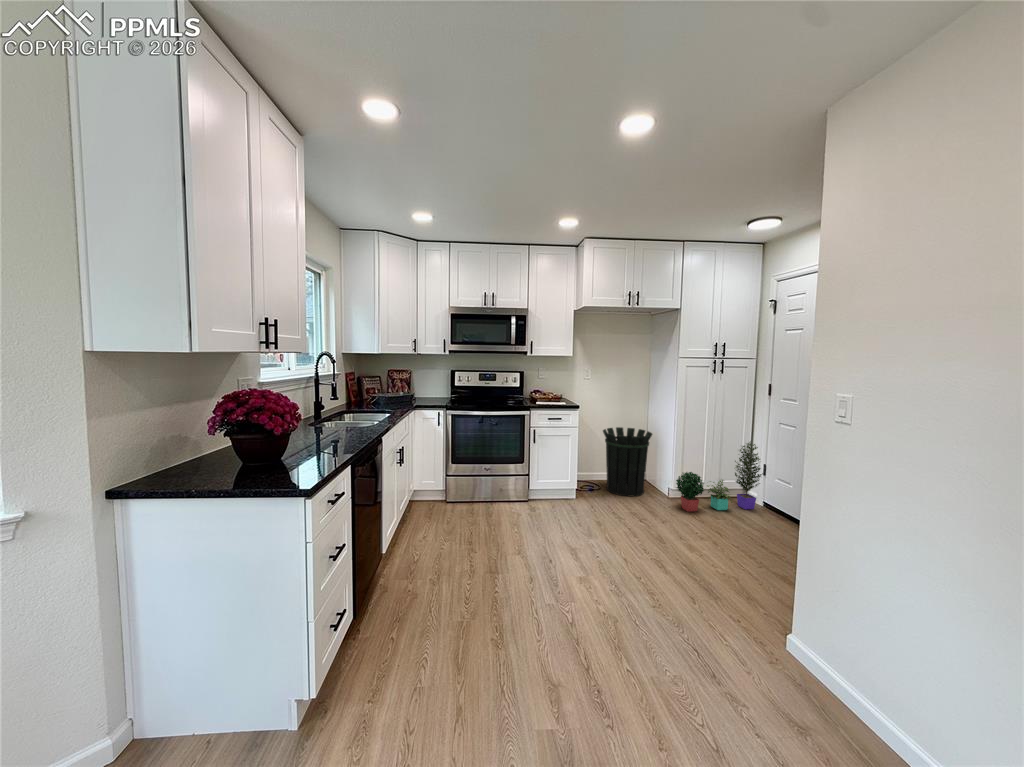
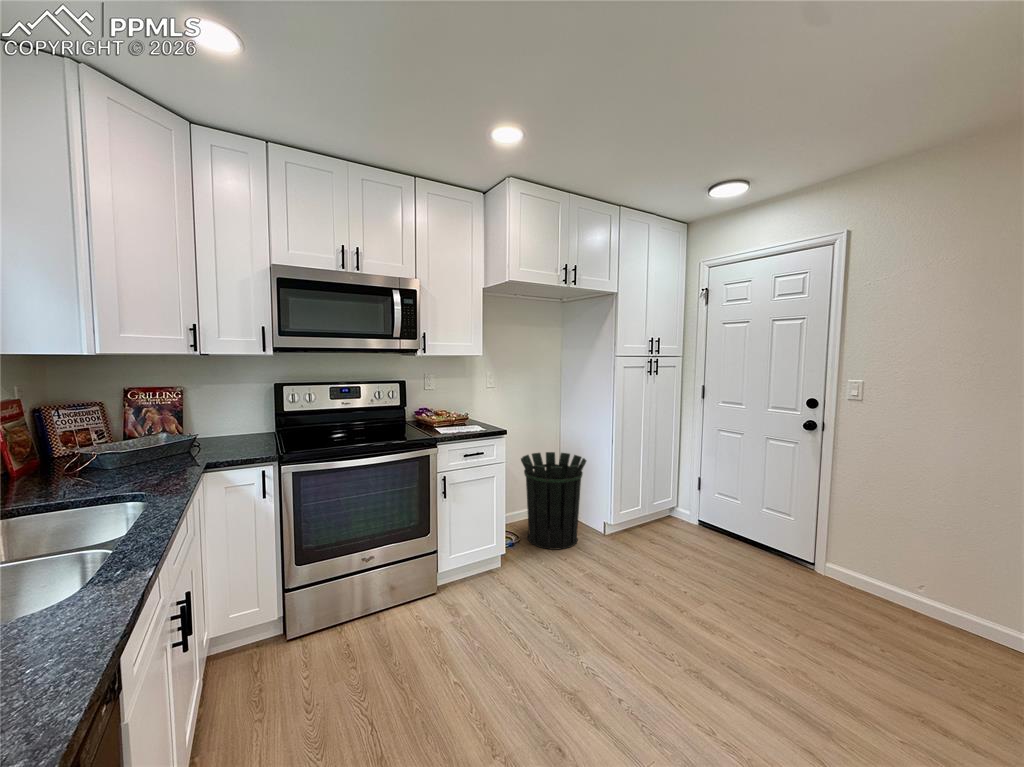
potted plant: present [676,441,763,512] -> none [625,455,710,558]

